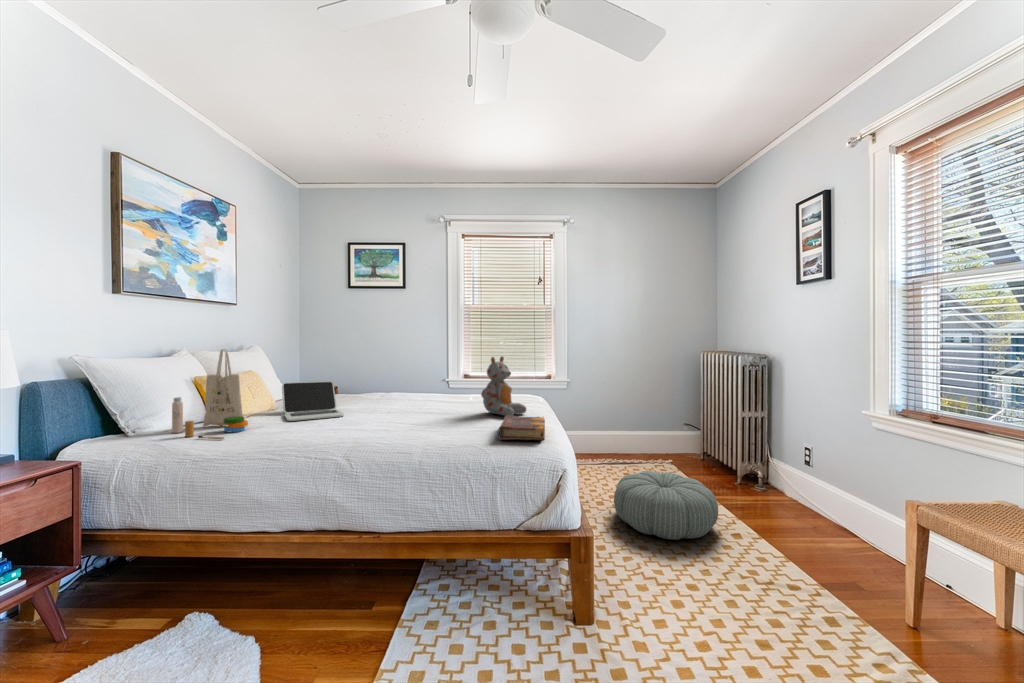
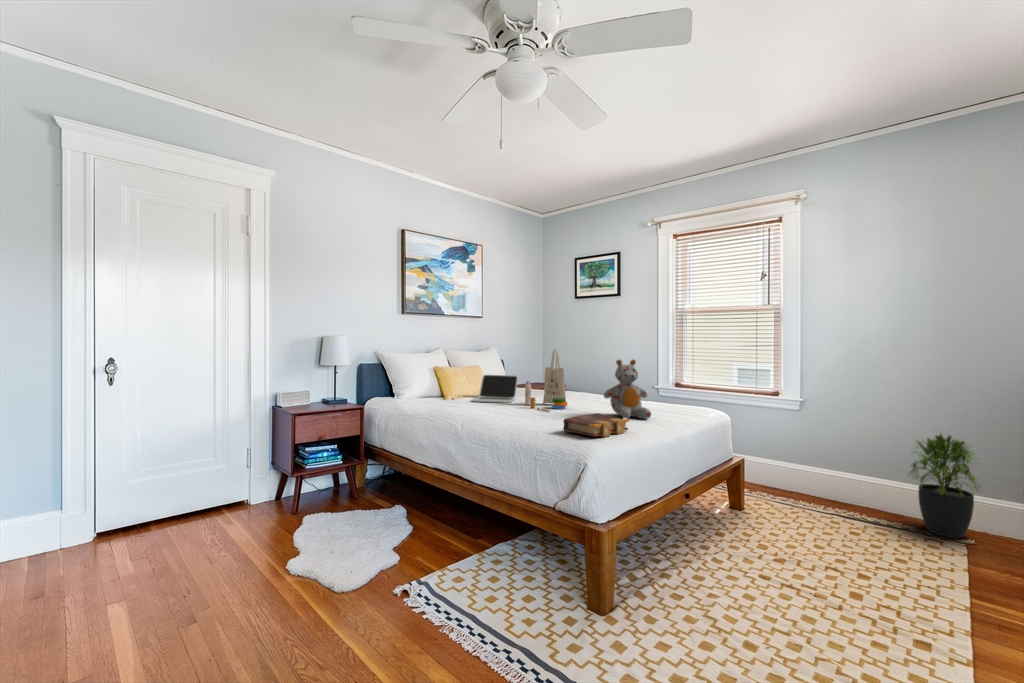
tote bag: present [172,349,248,439] -> present [525,349,568,412]
potted plant: none [637,397,680,465] -> present [908,433,977,538]
pouf: present [614,471,718,540] -> none [748,515,906,615]

